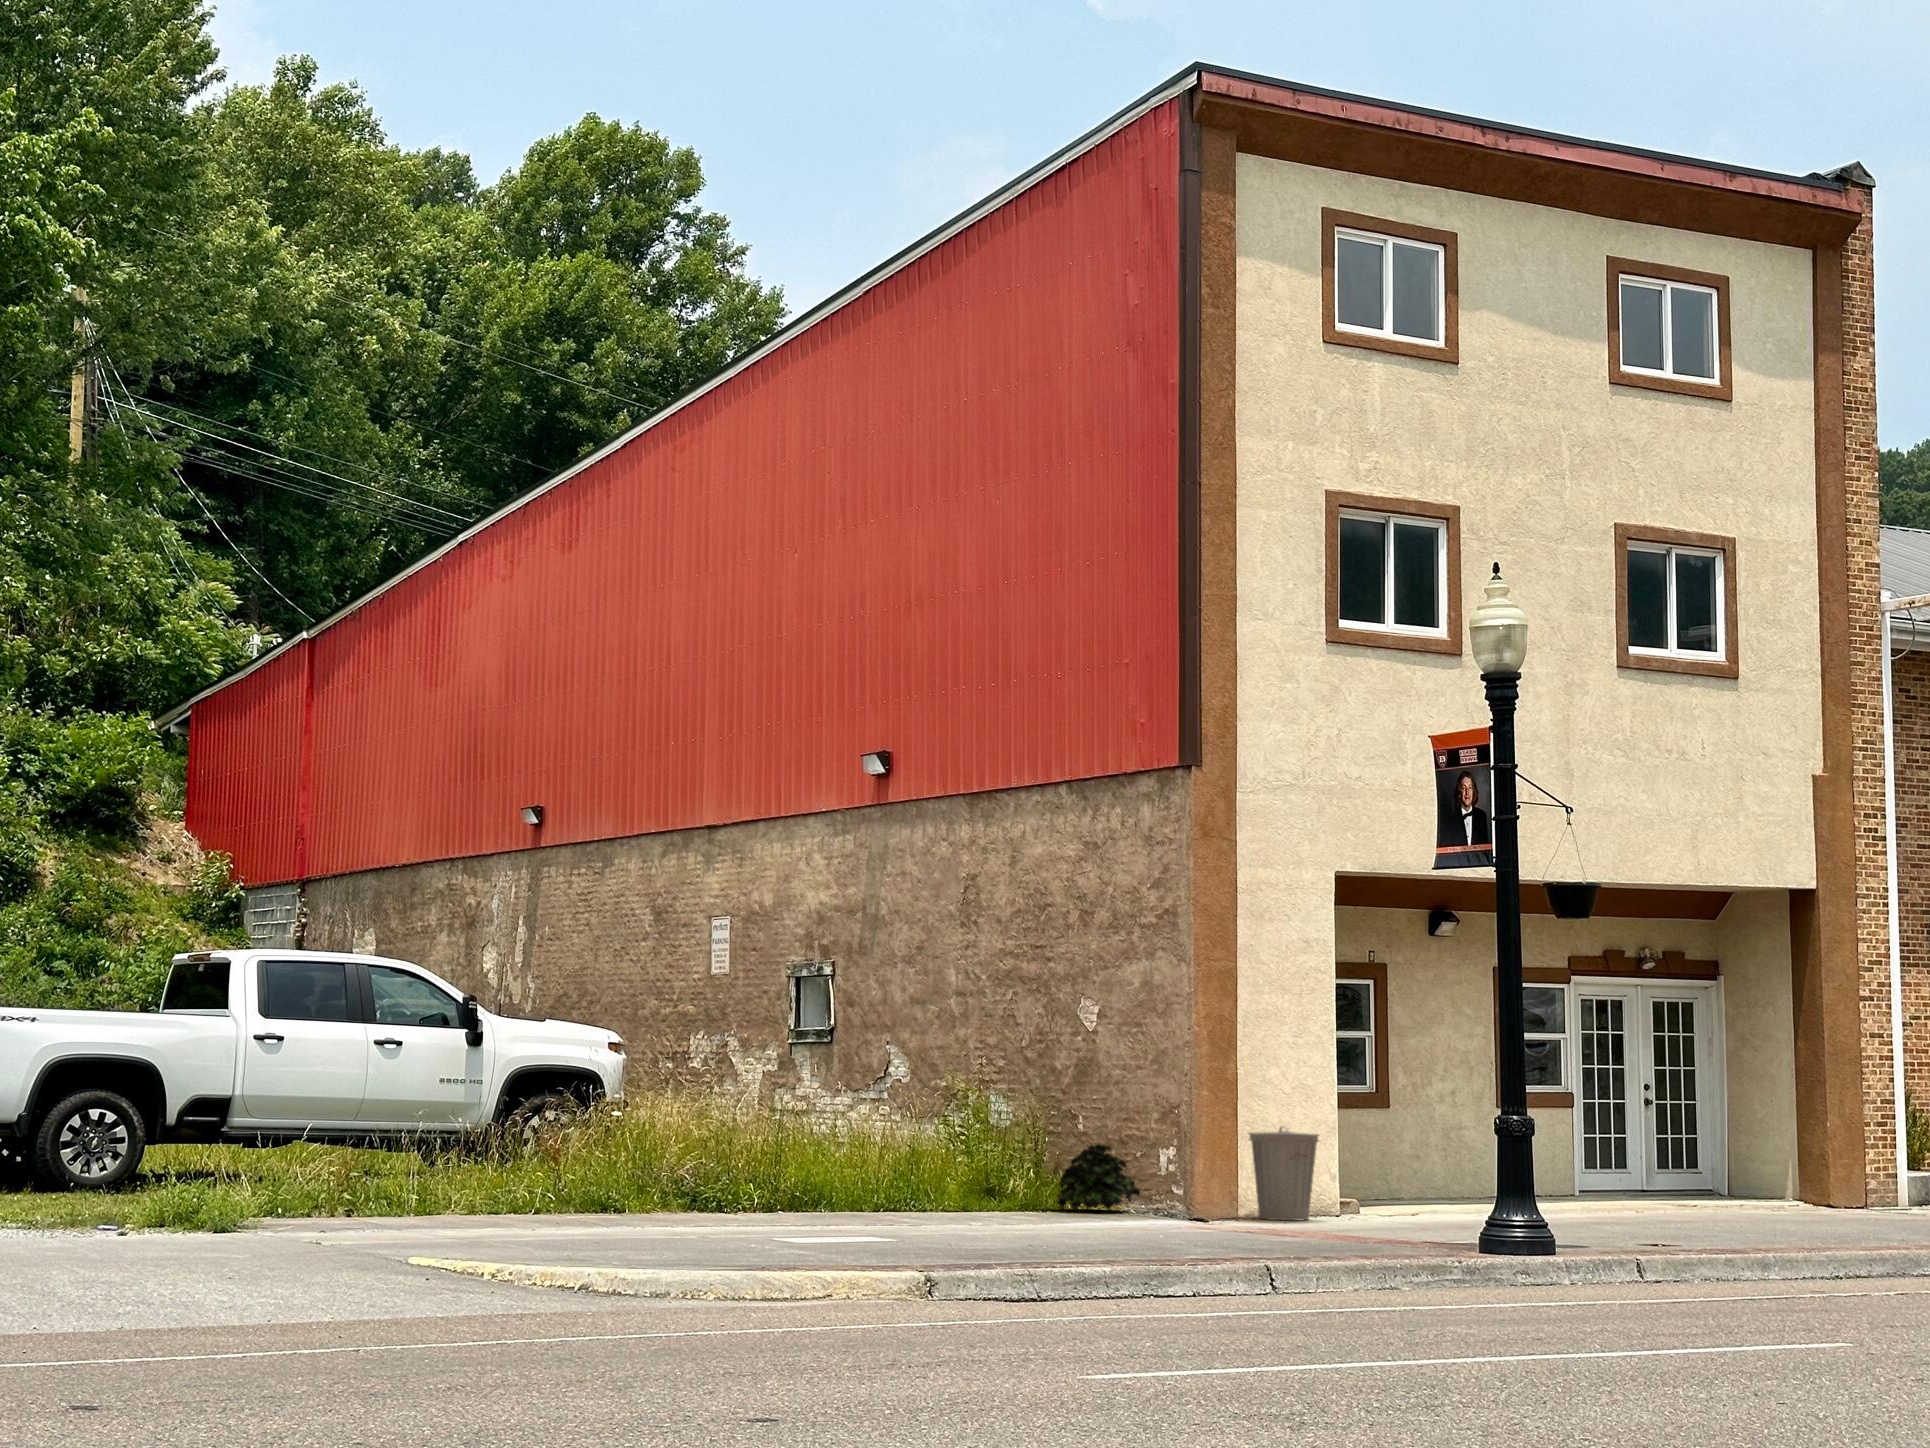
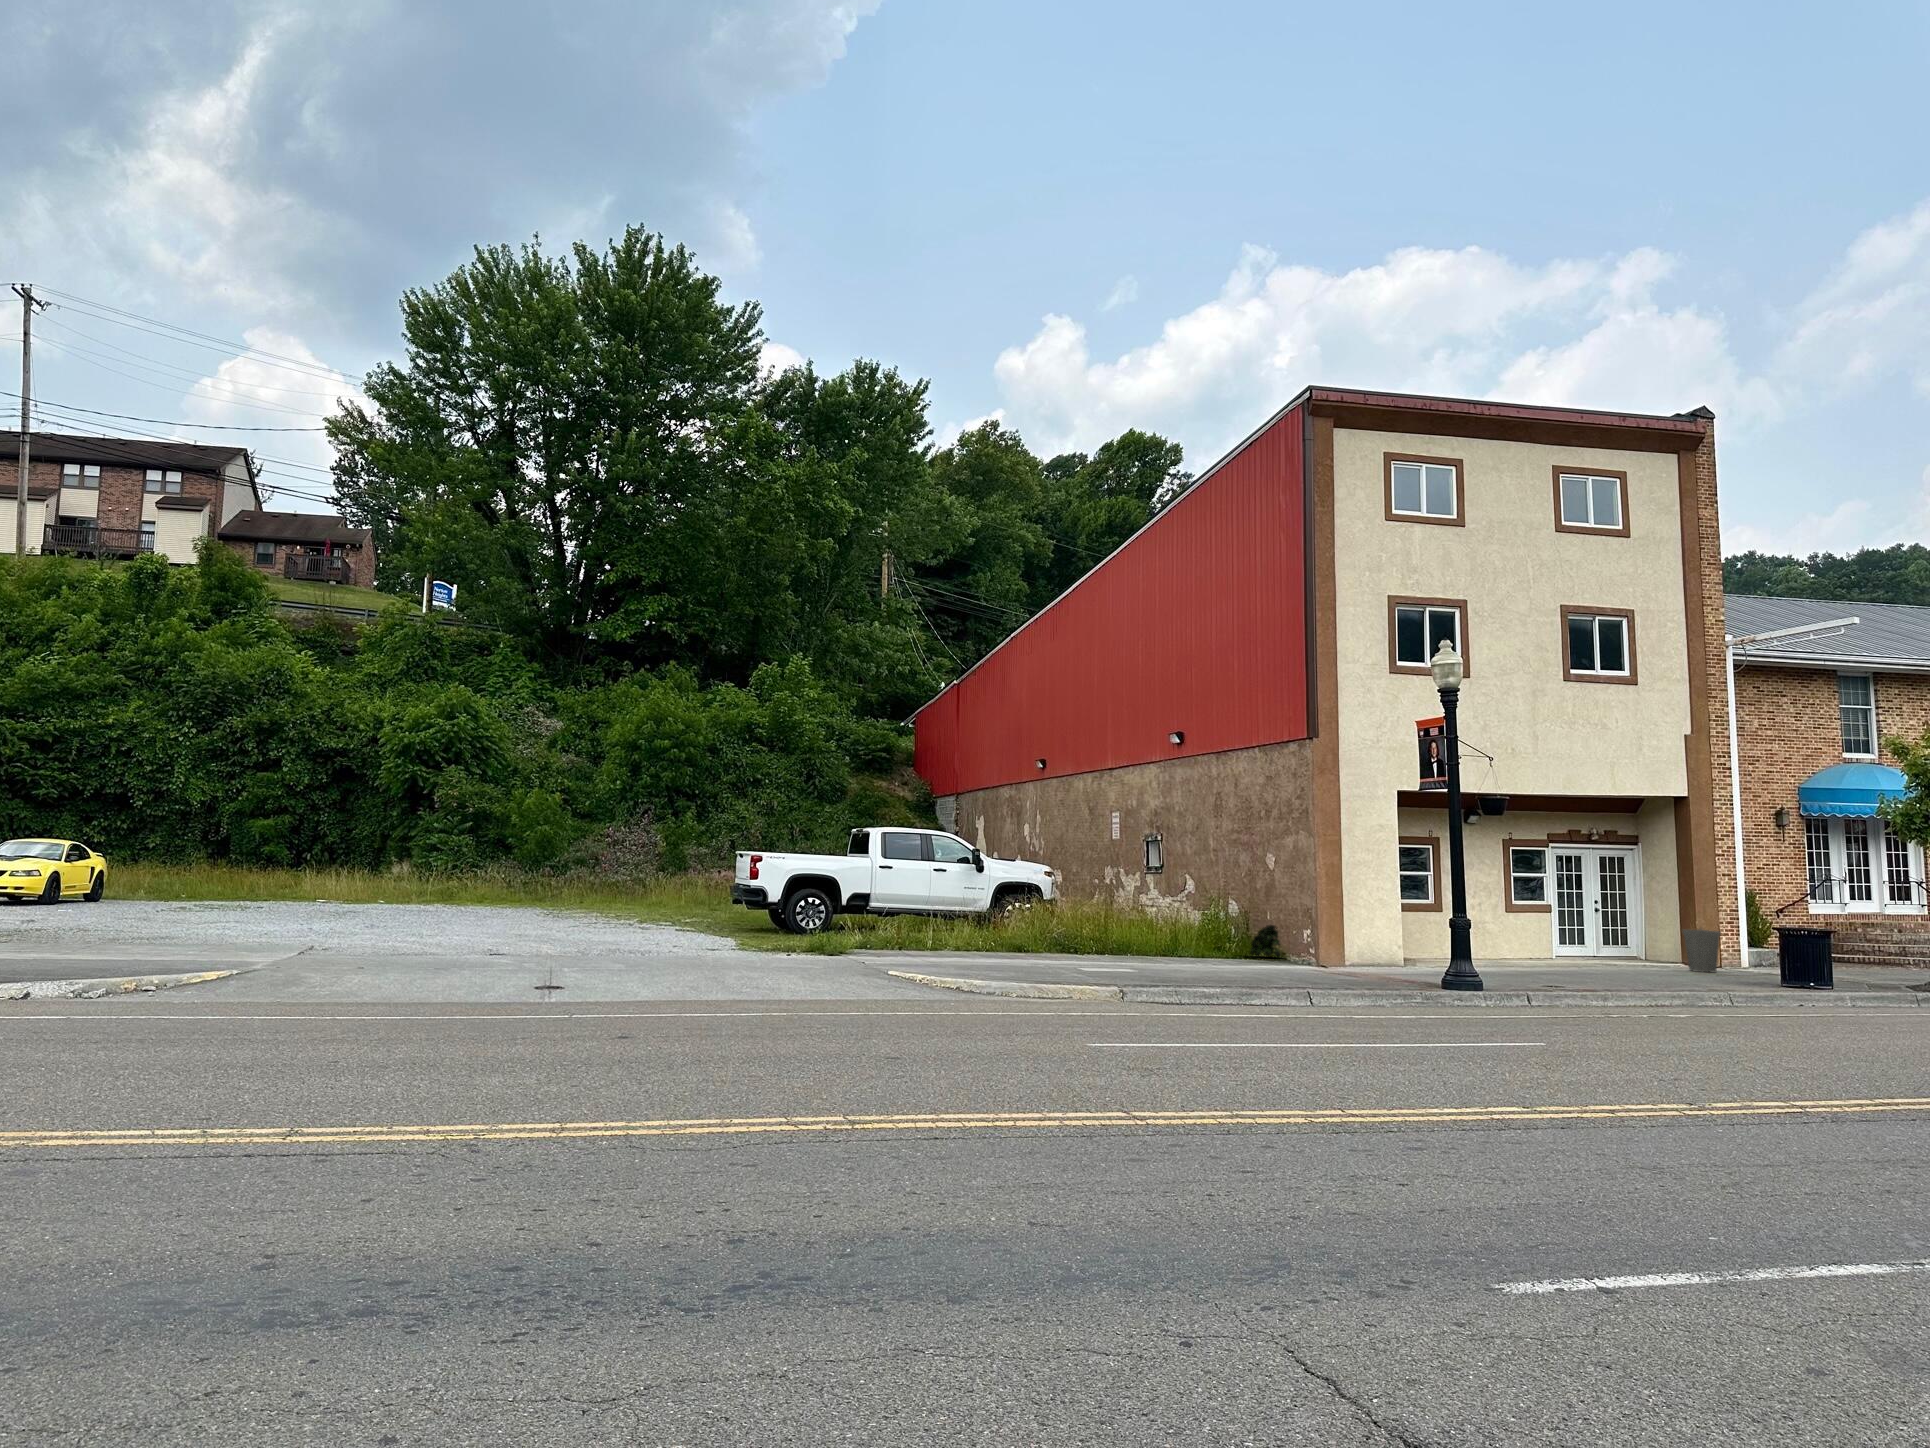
trash can: present [1249,1127,1319,1220] -> present [1683,929,1721,973]

